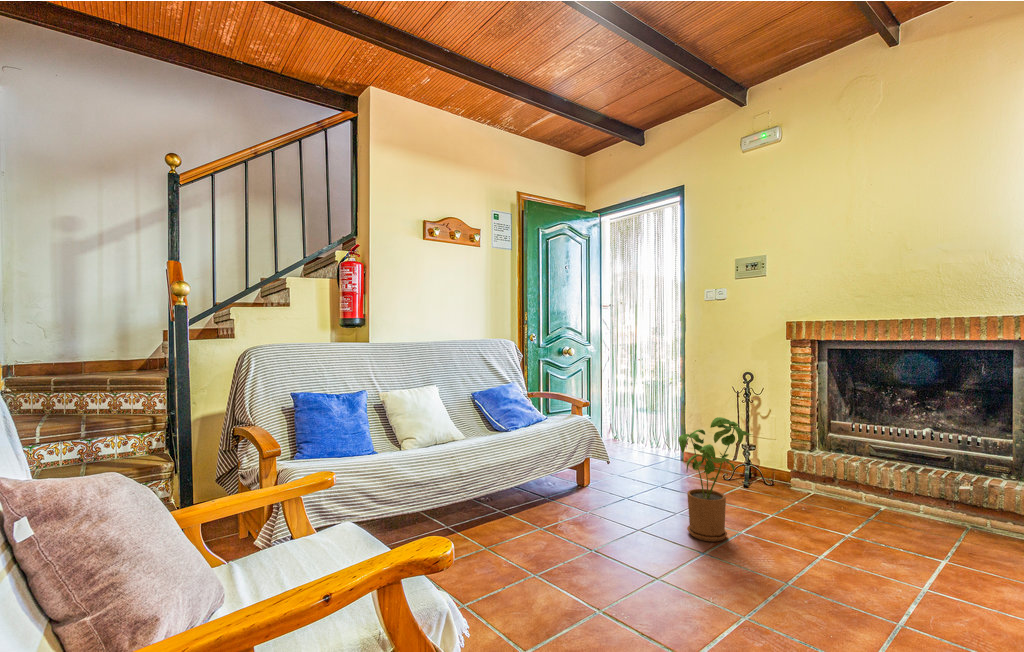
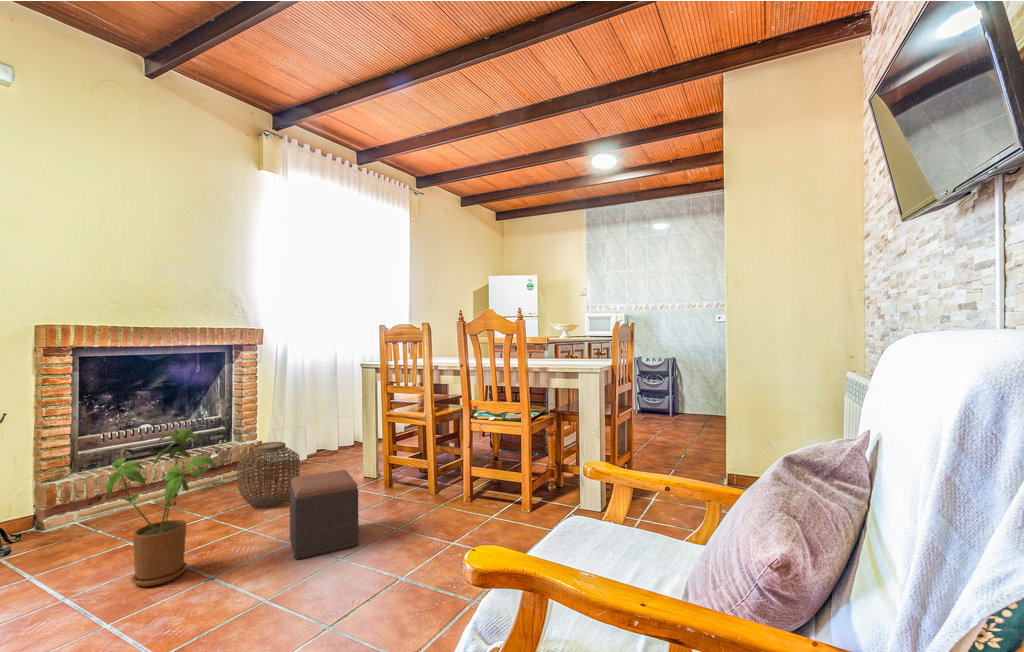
woven basket: none [877,478,981,575] -> present [237,442,300,508]
footstool: none [738,510,859,631] -> present [290,470,359,560]

